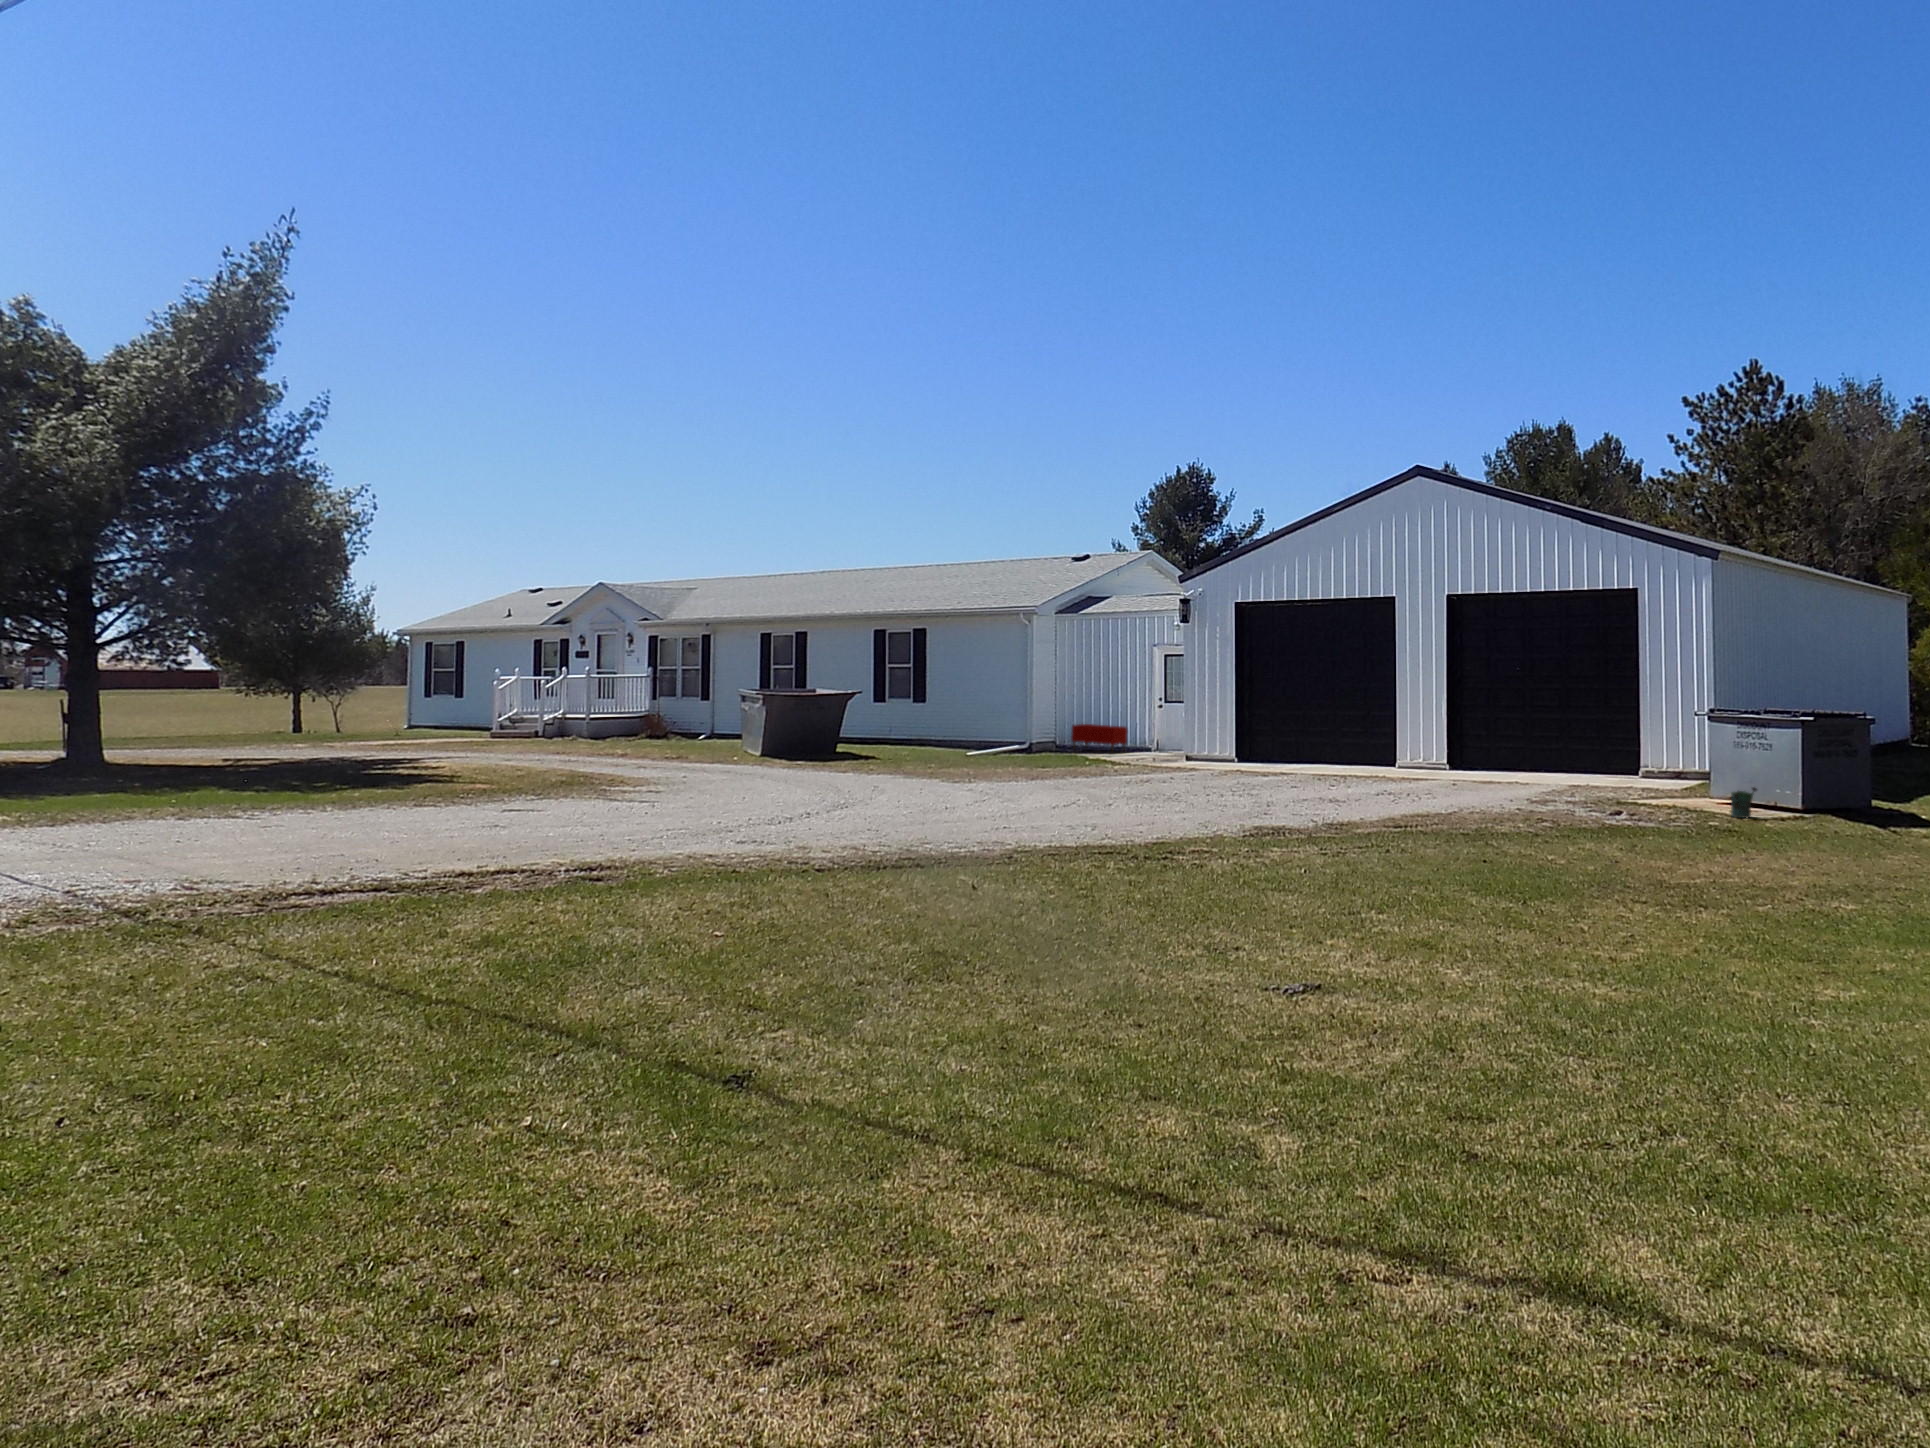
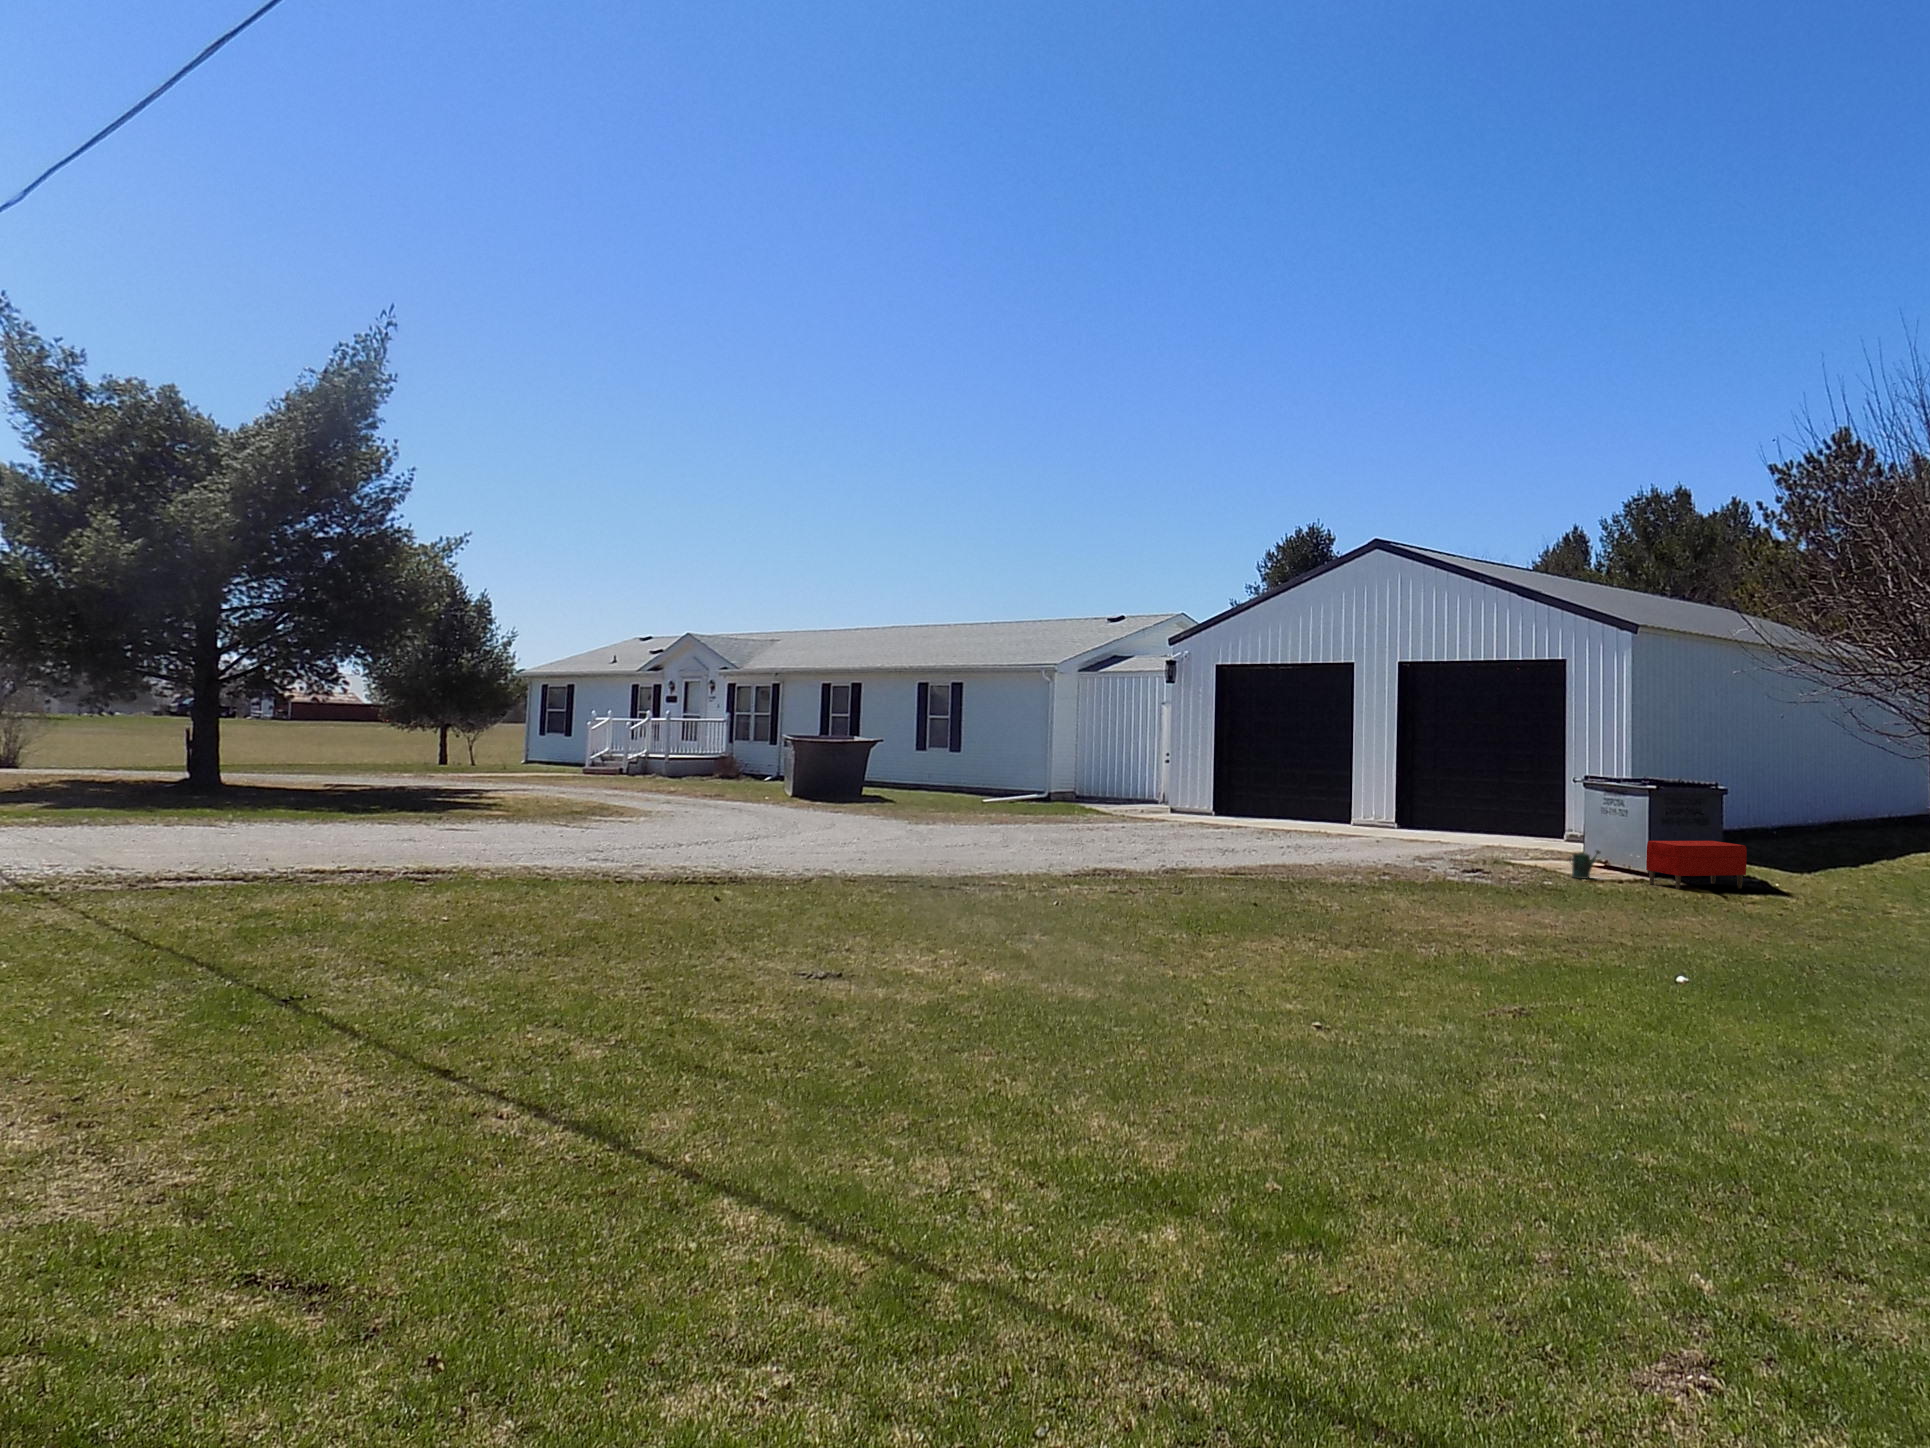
bench: present [1071,724,1128,750] -> present [1646,841,1747,890]

